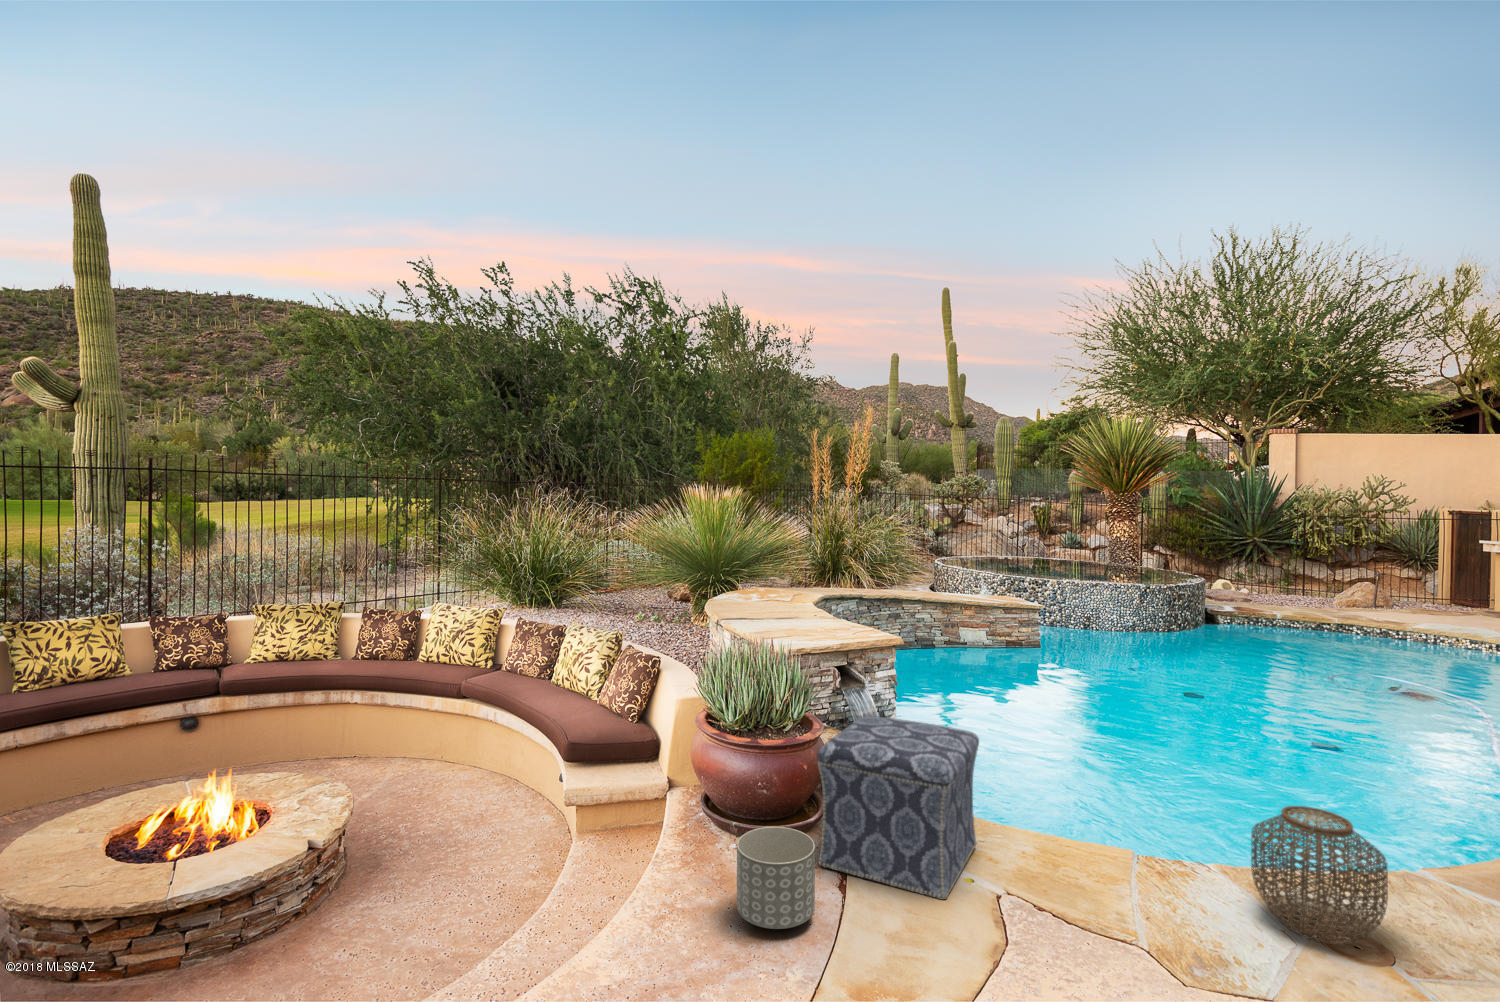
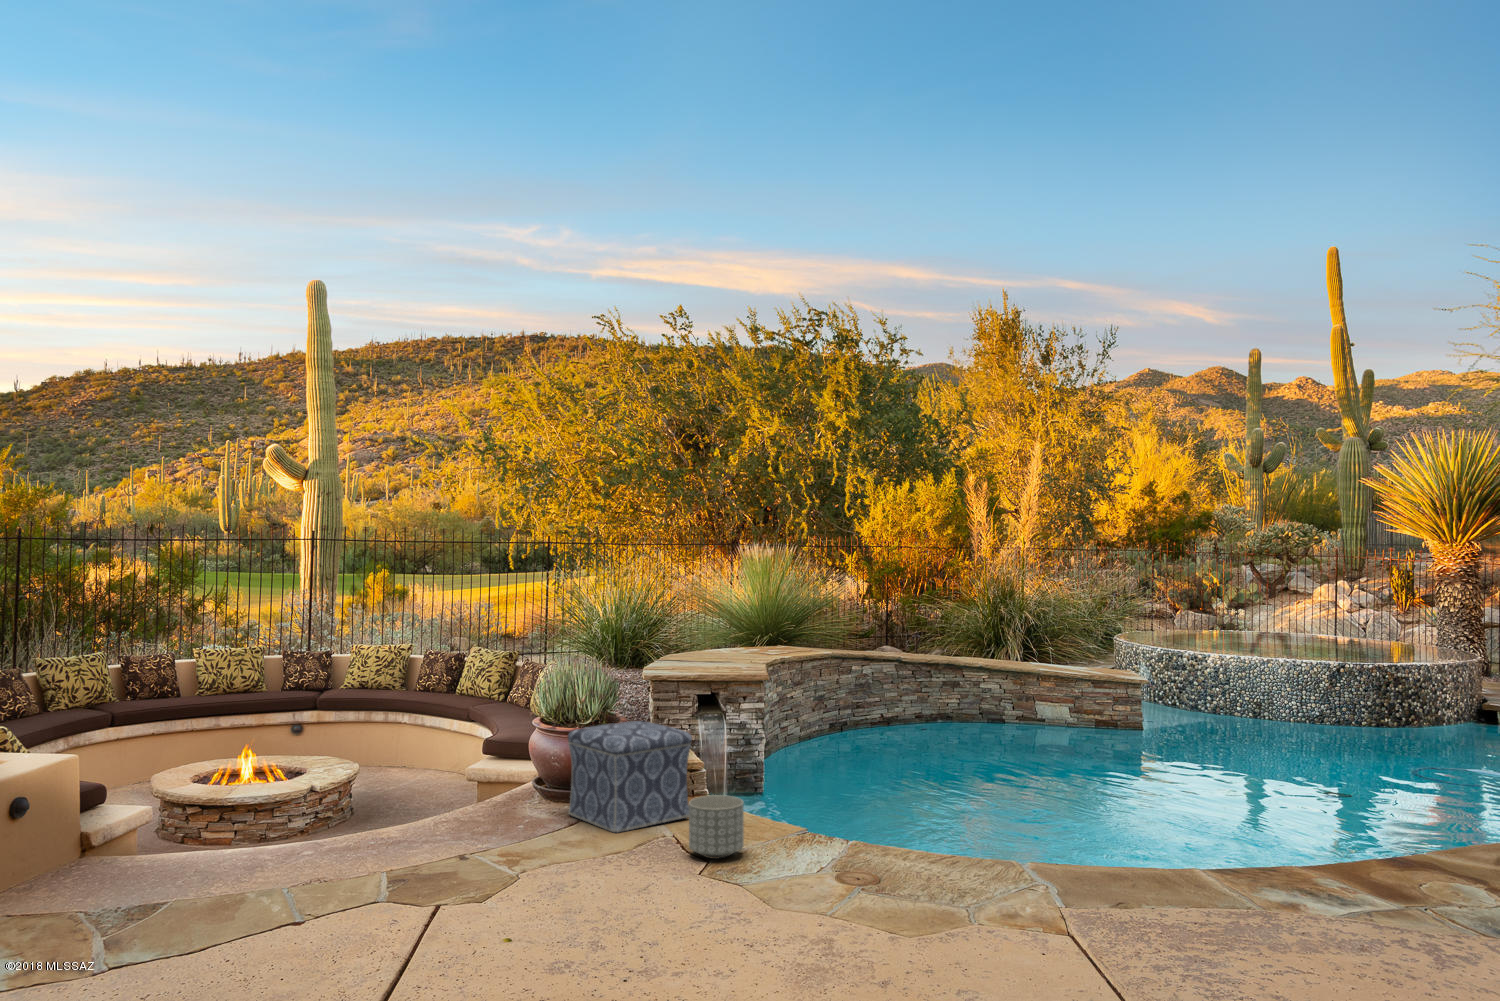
woven basket: present [1251,806,1388,944] -> none [787,781,864,873]
planter: present [737,827,815,929] -> present [689,795,744,859]

